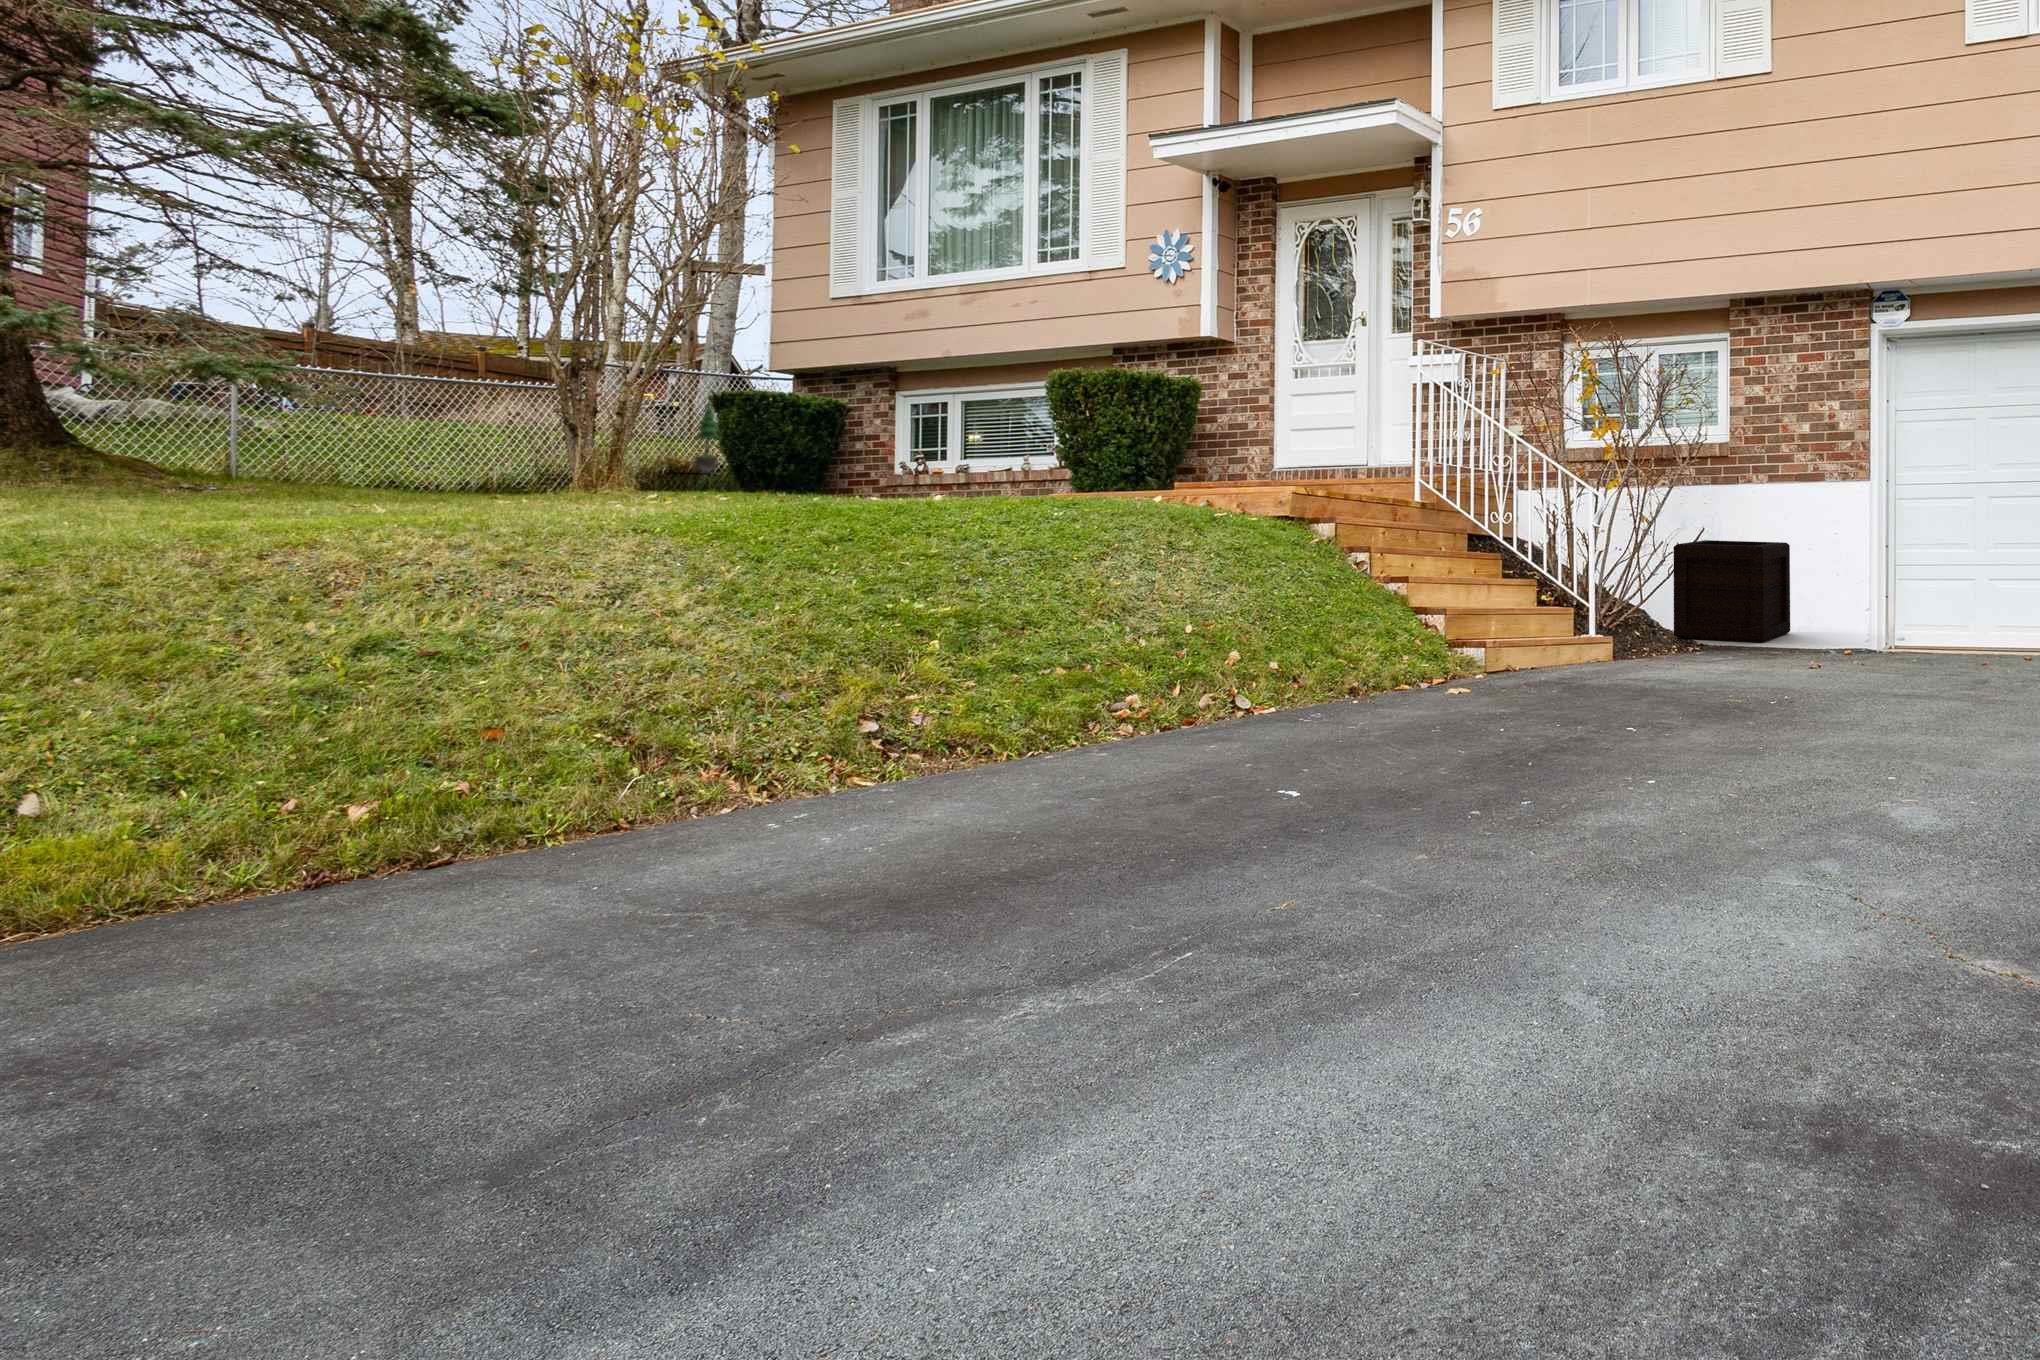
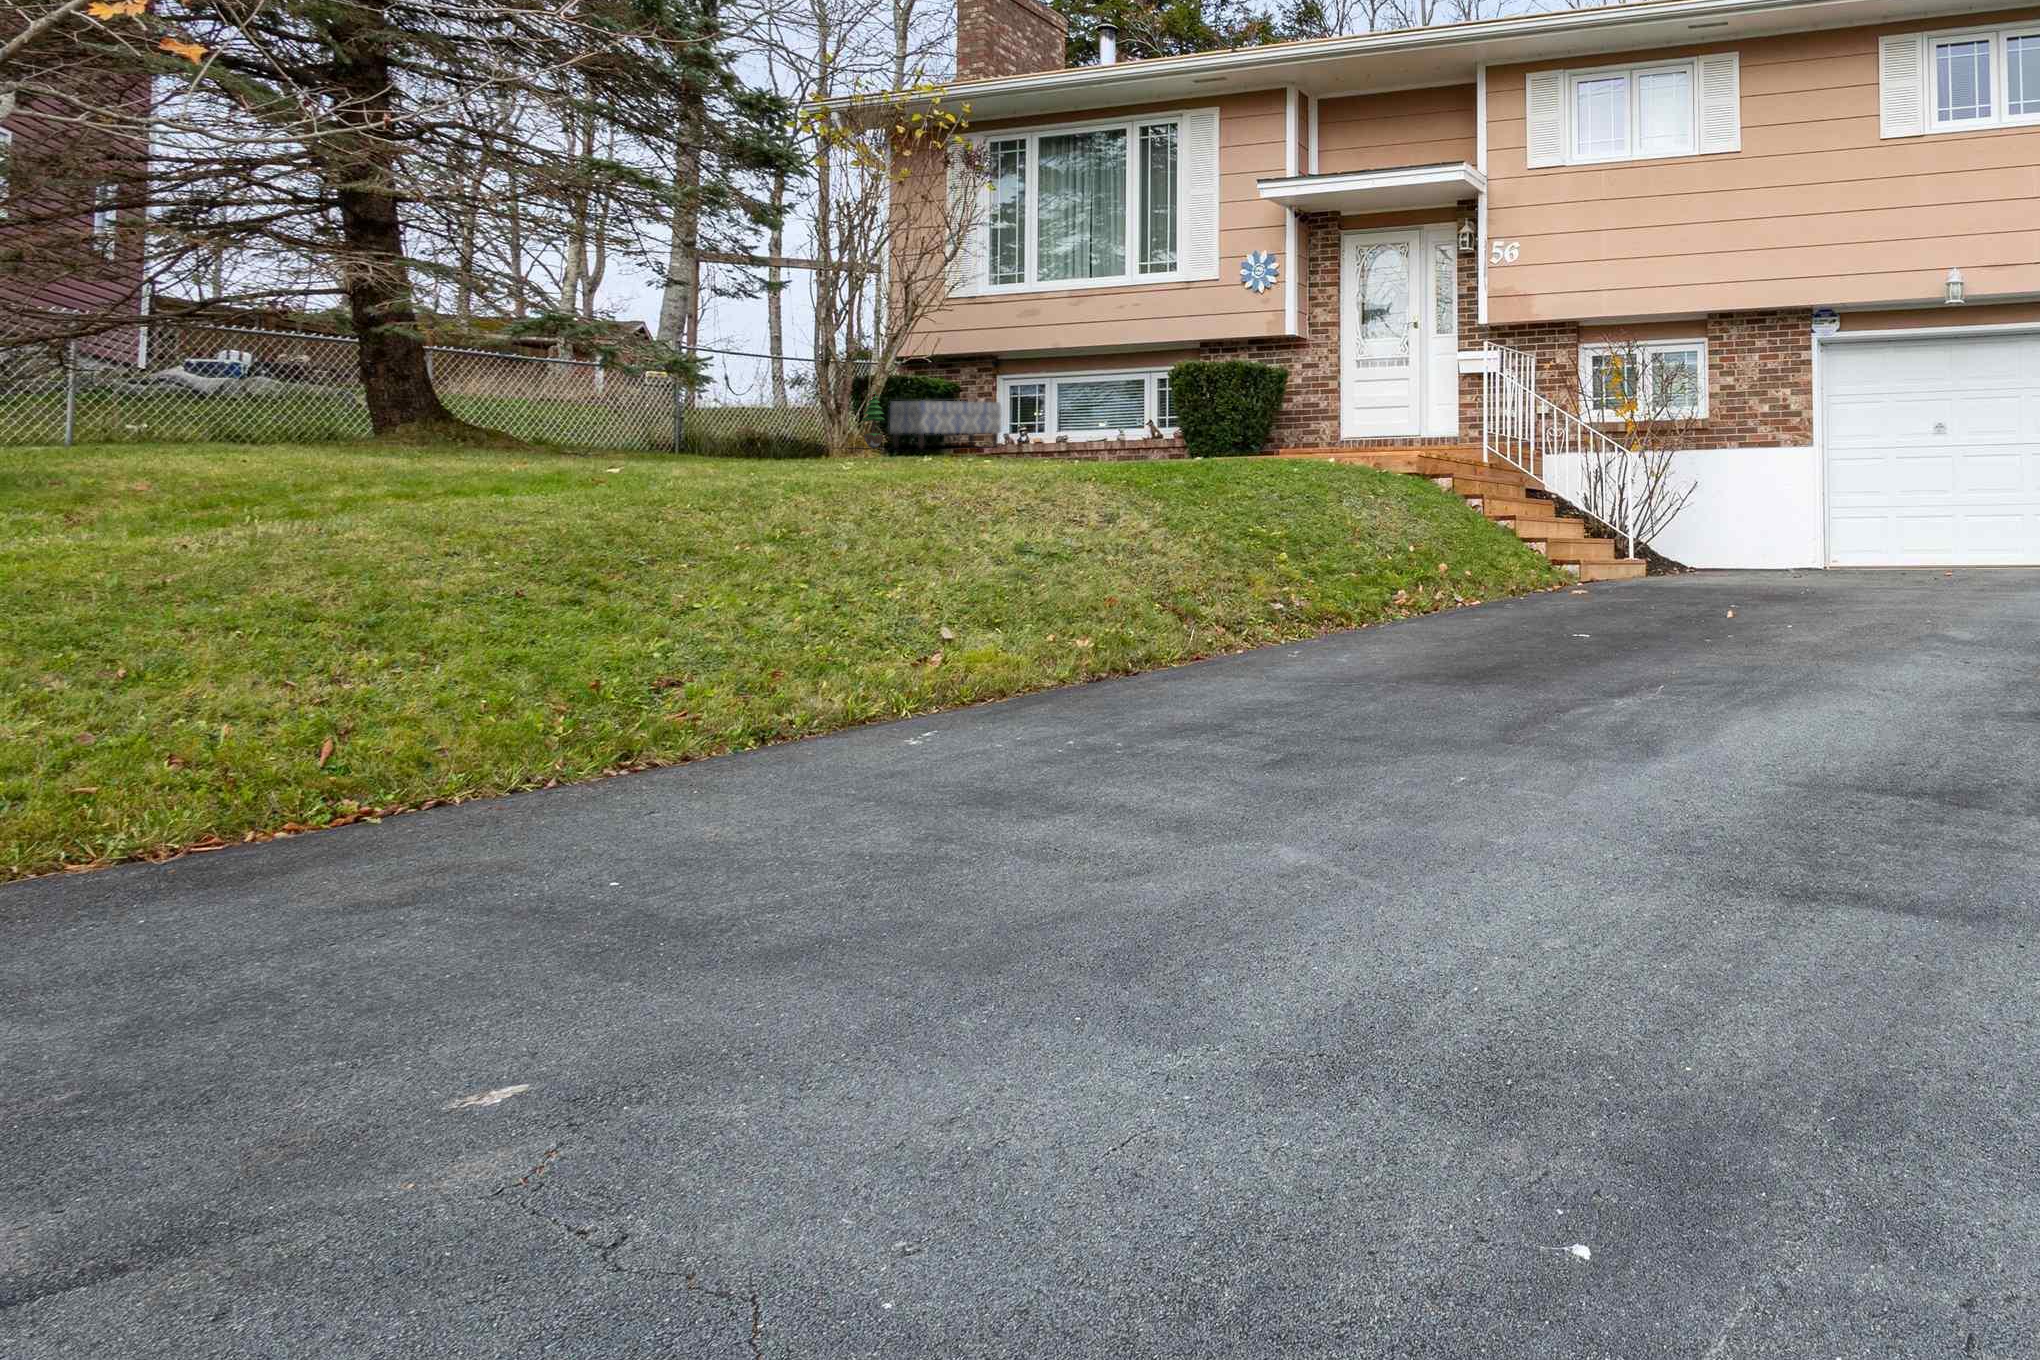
bench: none [736,415,881,474] -> present [890,401,1002,447]
wooden crate: present [1674,540,1790,643] -> none [1678,490,1755,562]

